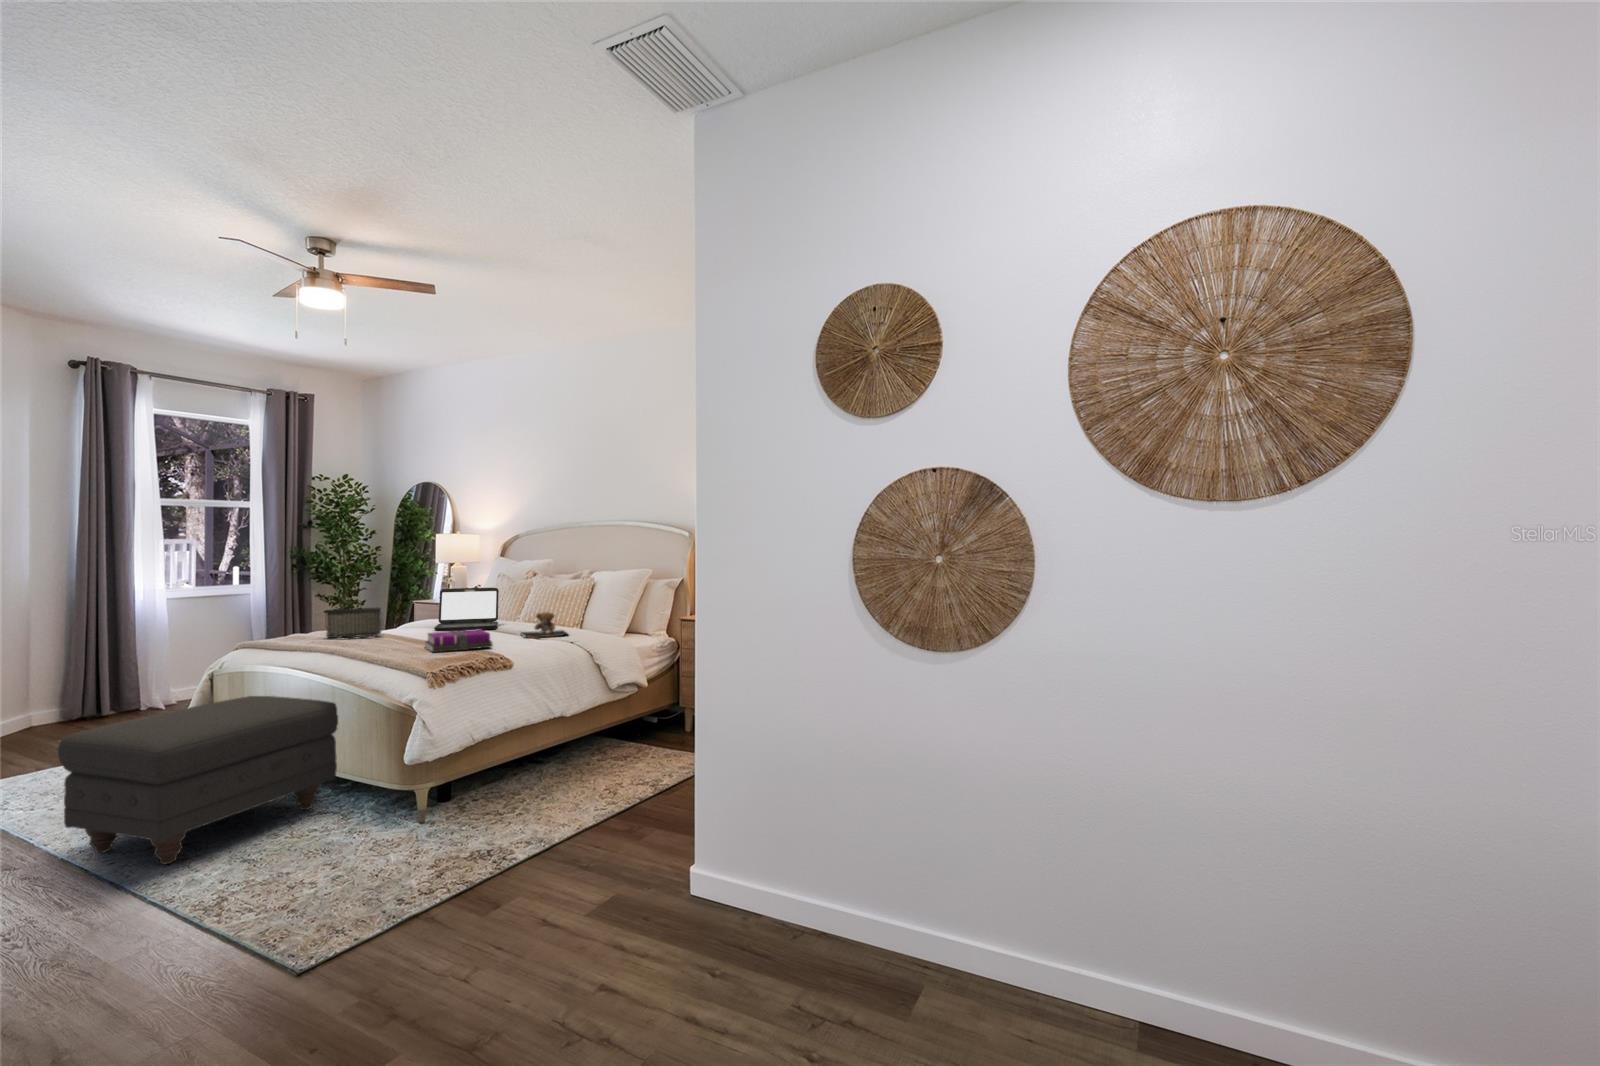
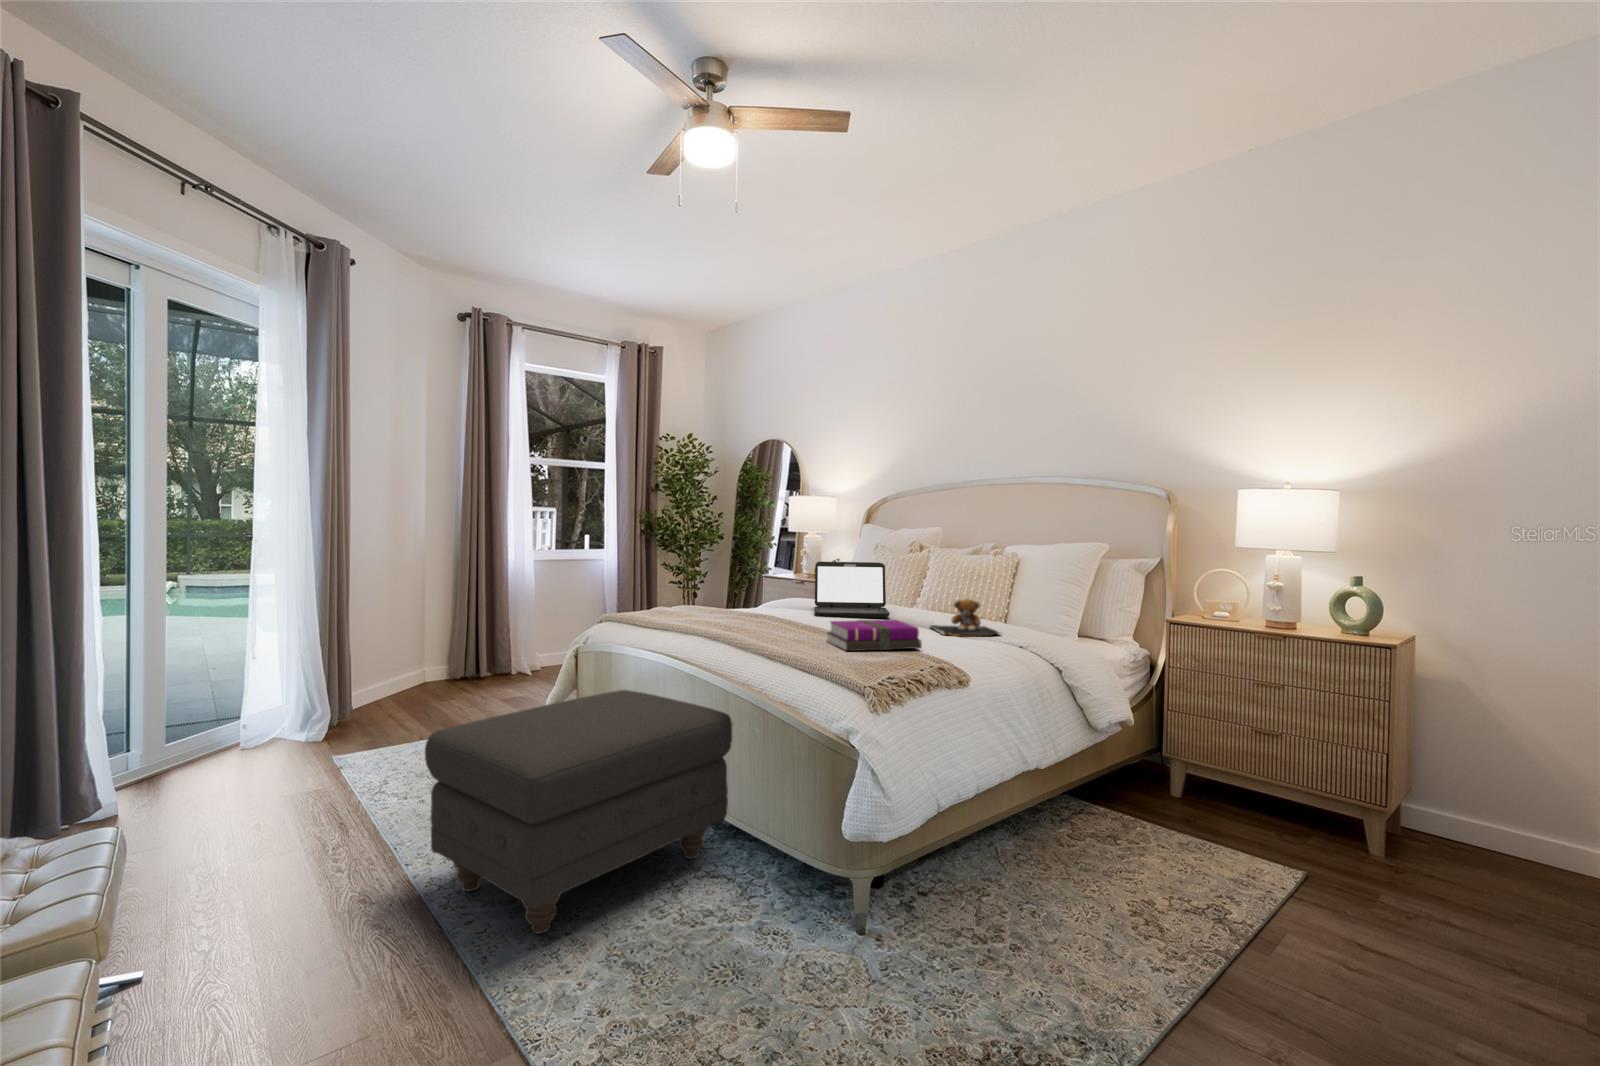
handbag: present [326,608,381,639] -> none [698,582,764,621]

